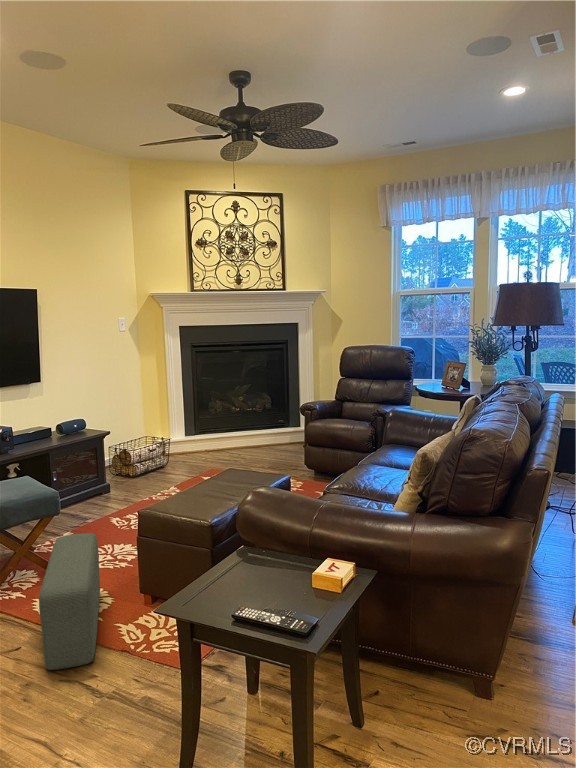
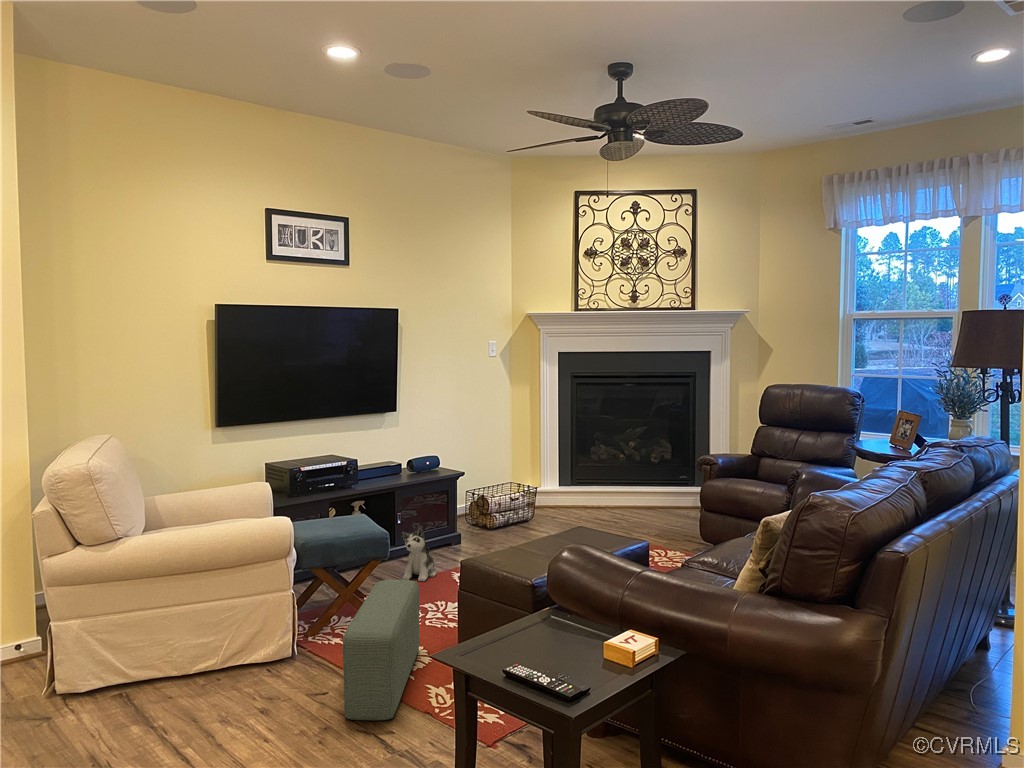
plush toy: none [61,482,95,531] -> present [402,526,436,581]

